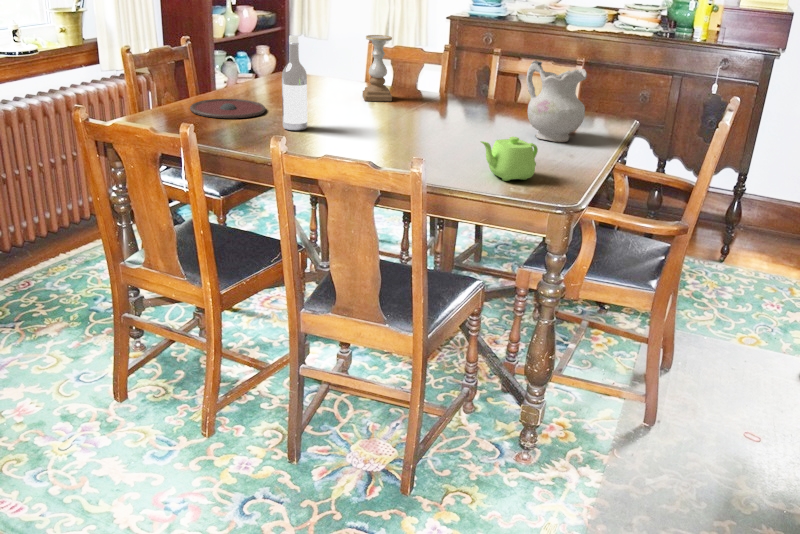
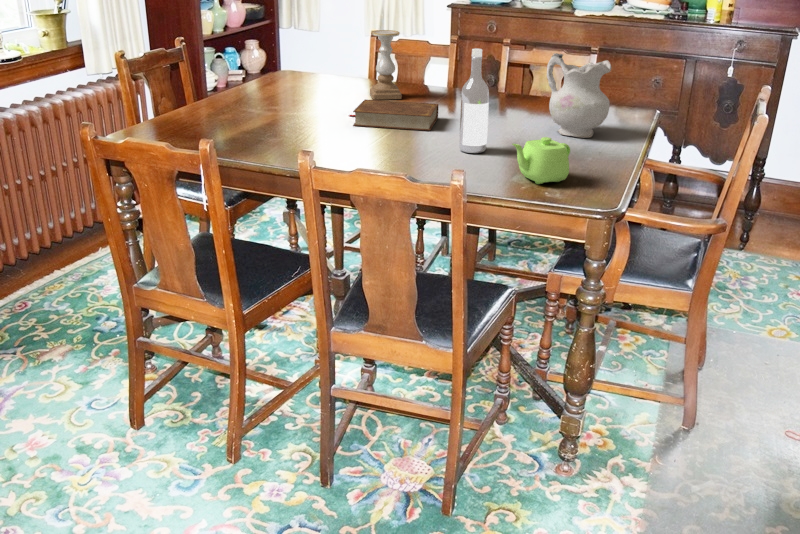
wine bottle: present [282,36,307,130] -> present [459,48,489,153]
plate: present [190,99,265,118] -> none [193,104,273,126]
book: none [337,99,424,130] -> present [350,100,438,131]

